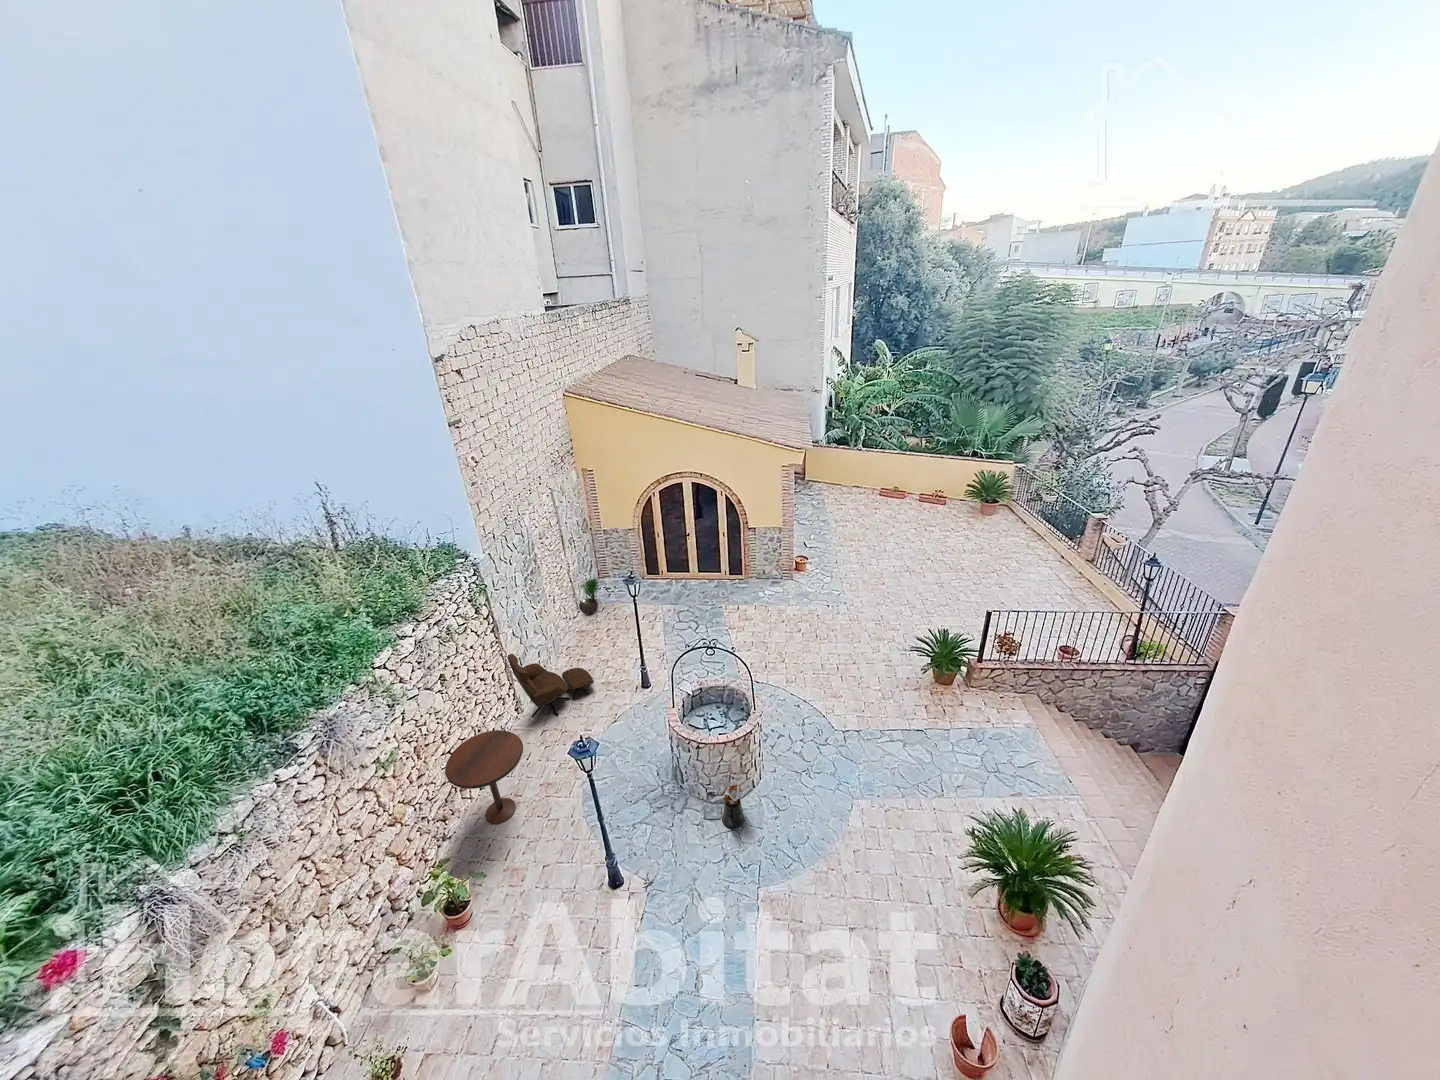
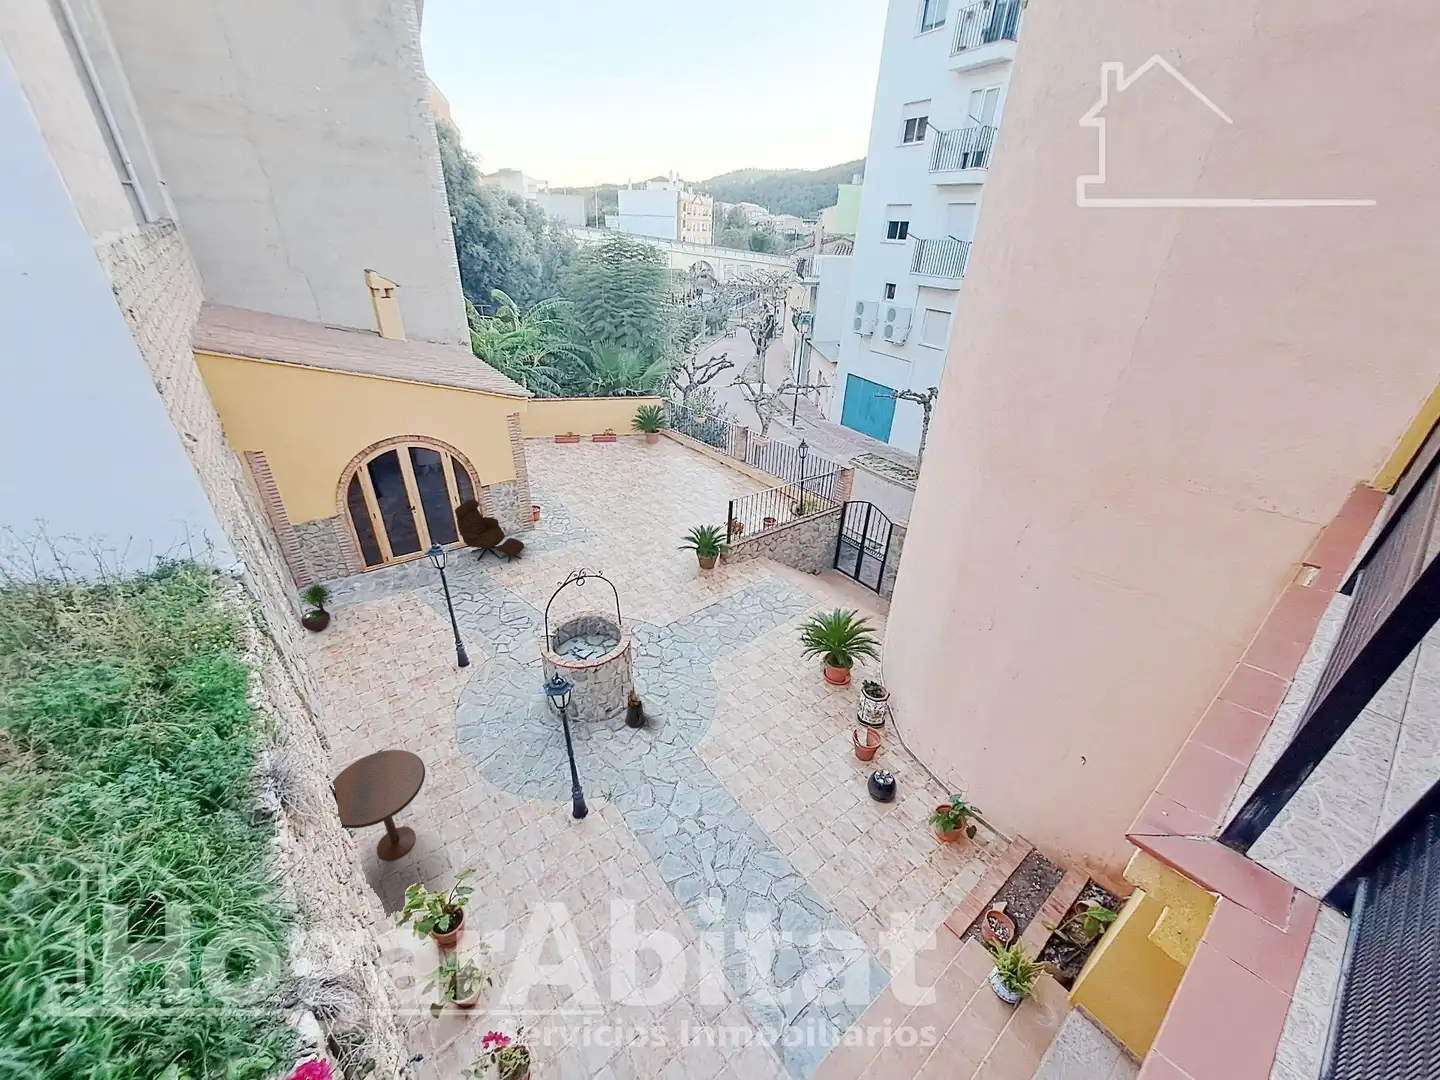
lounge chair: present [507,654,594,718] -> present [455,500,524,563]

